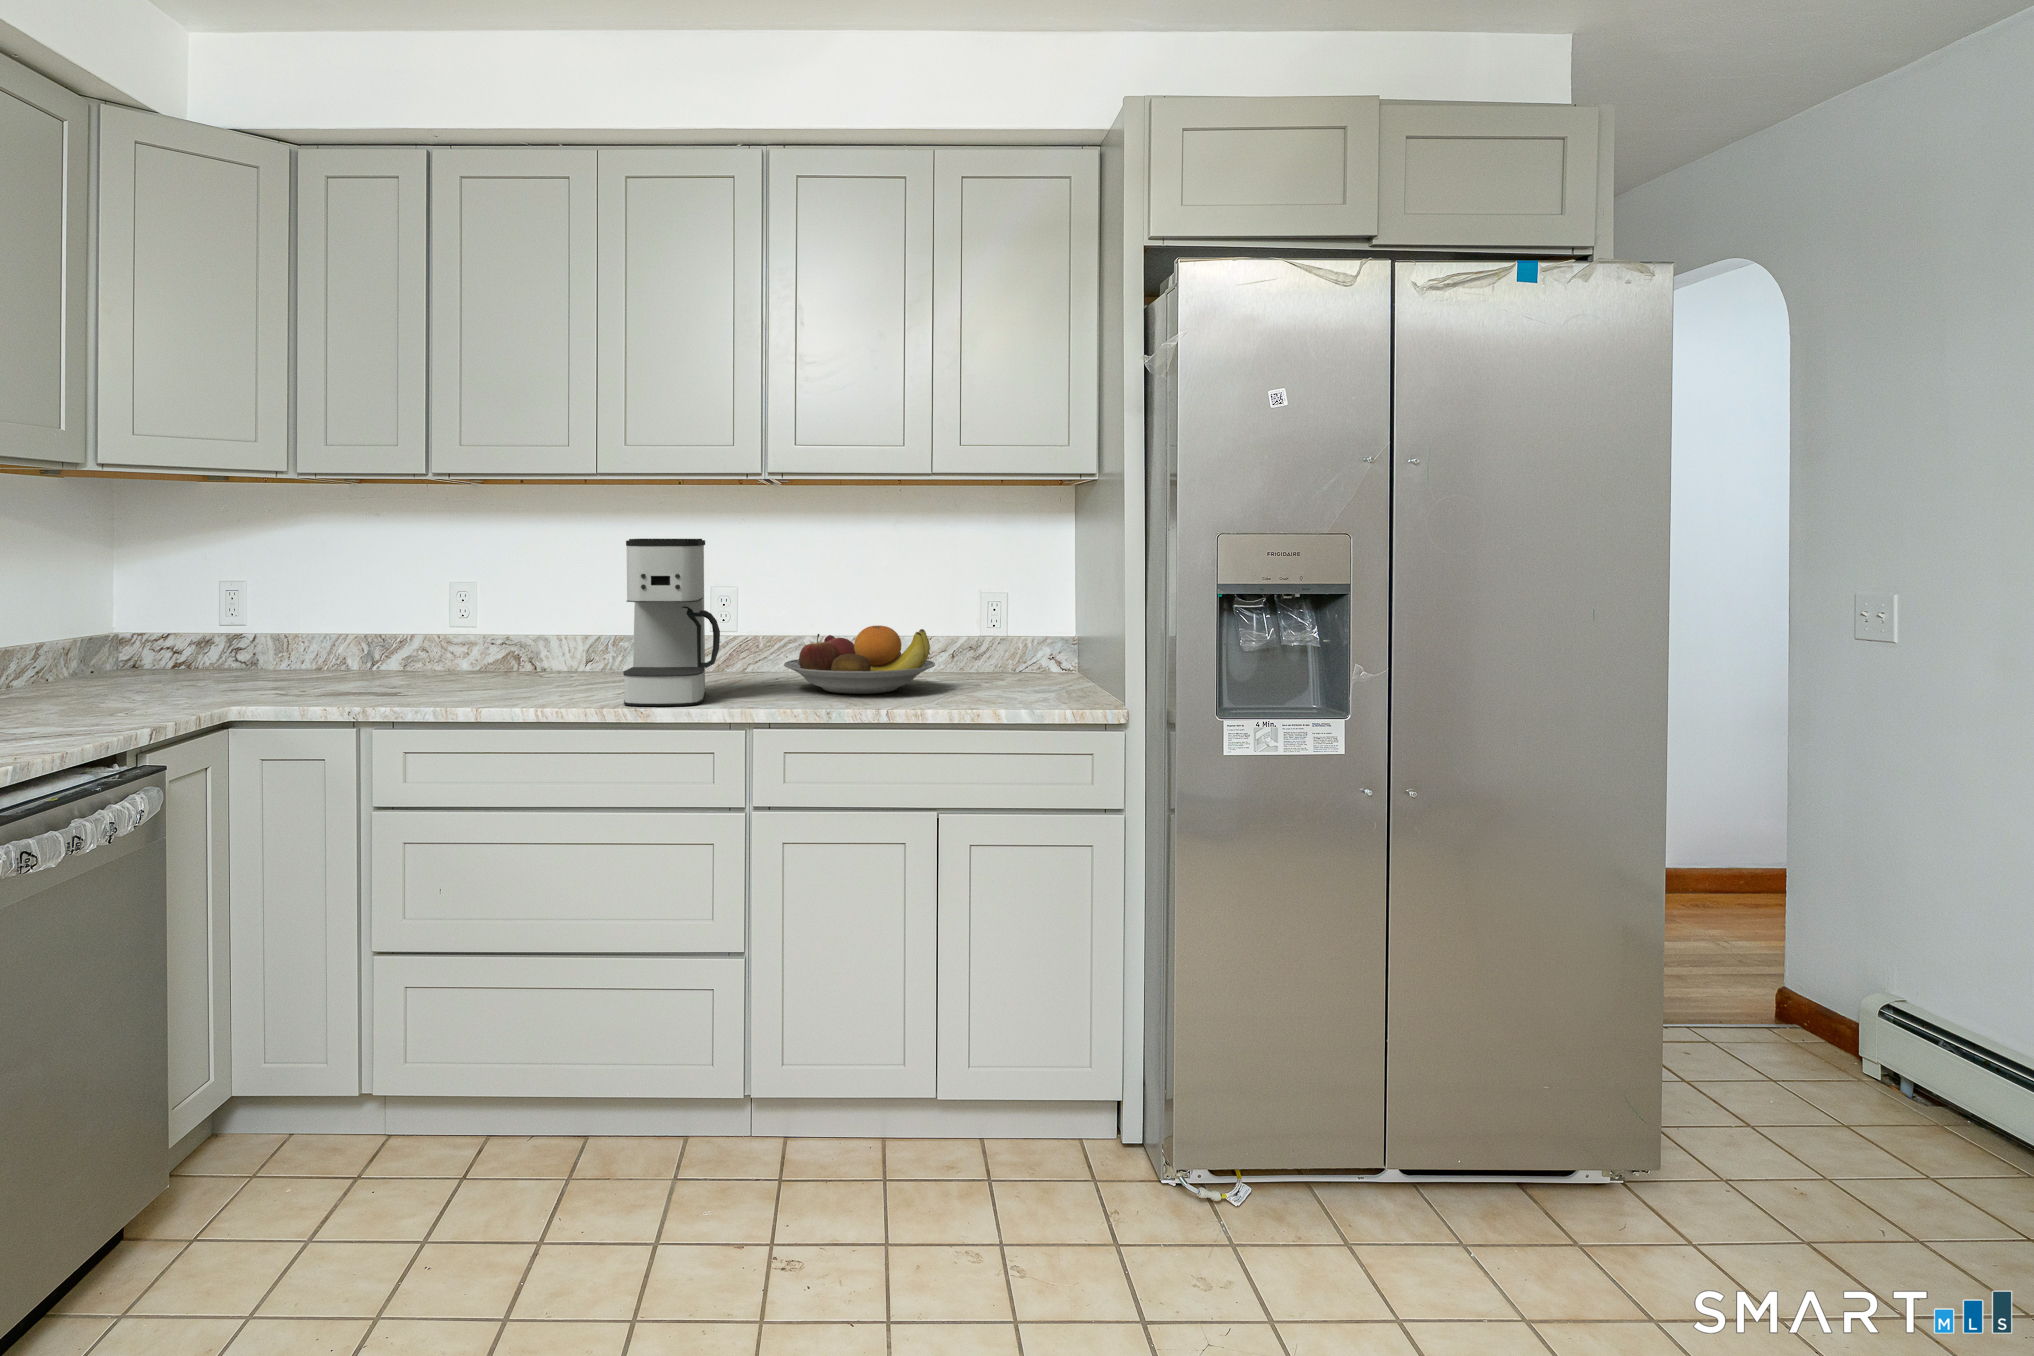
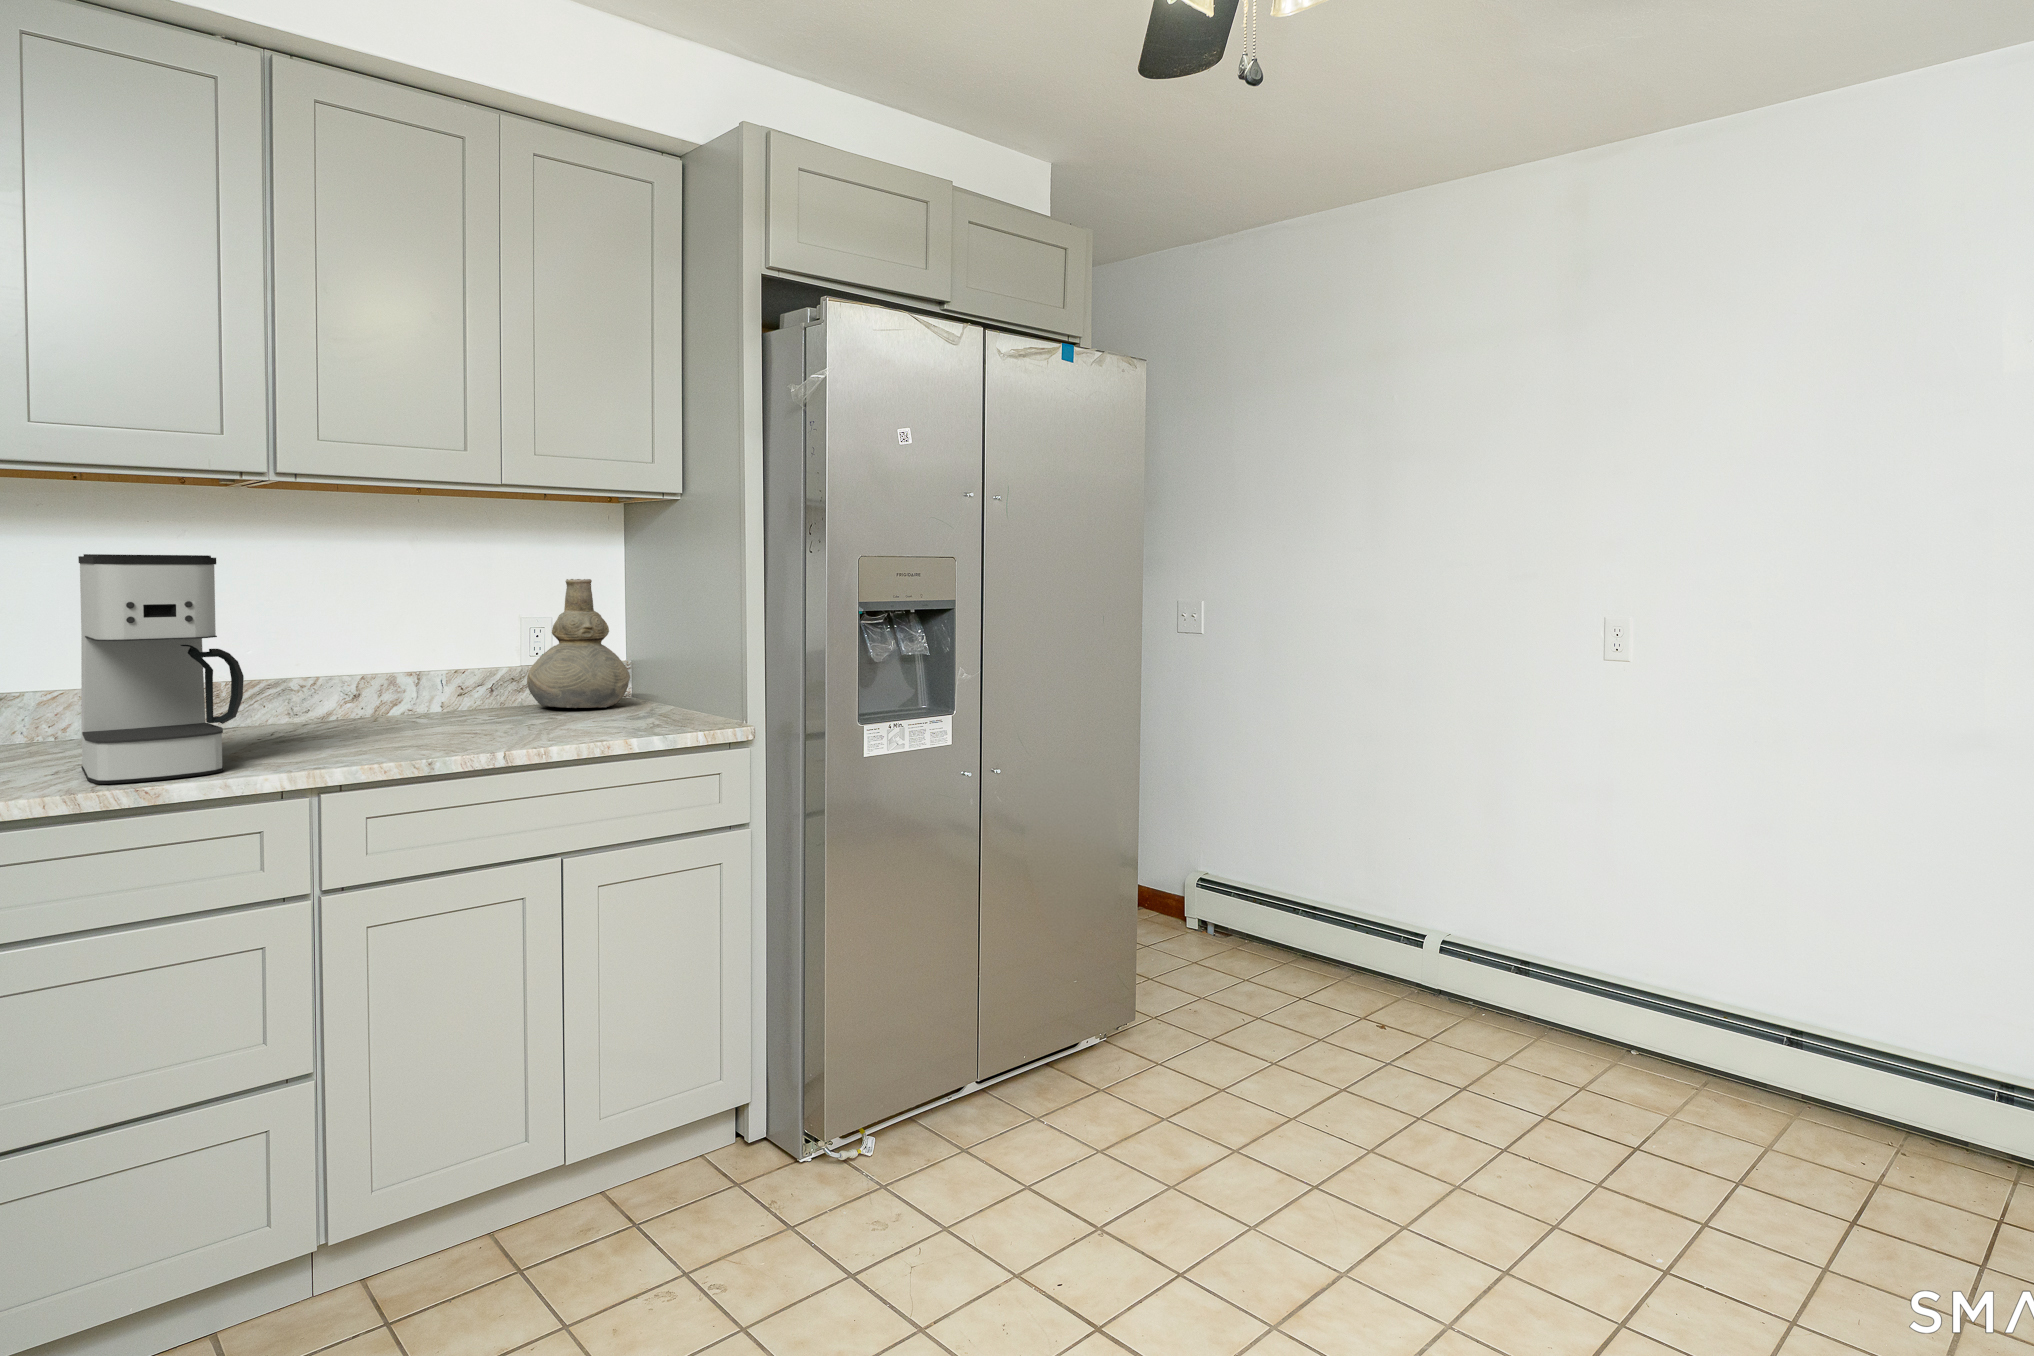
vase: none [975,558,1063,680] -> present [527,579,630,708]
fruit bowl: present [784,625,935,694] -> none [308,658,516,740]

